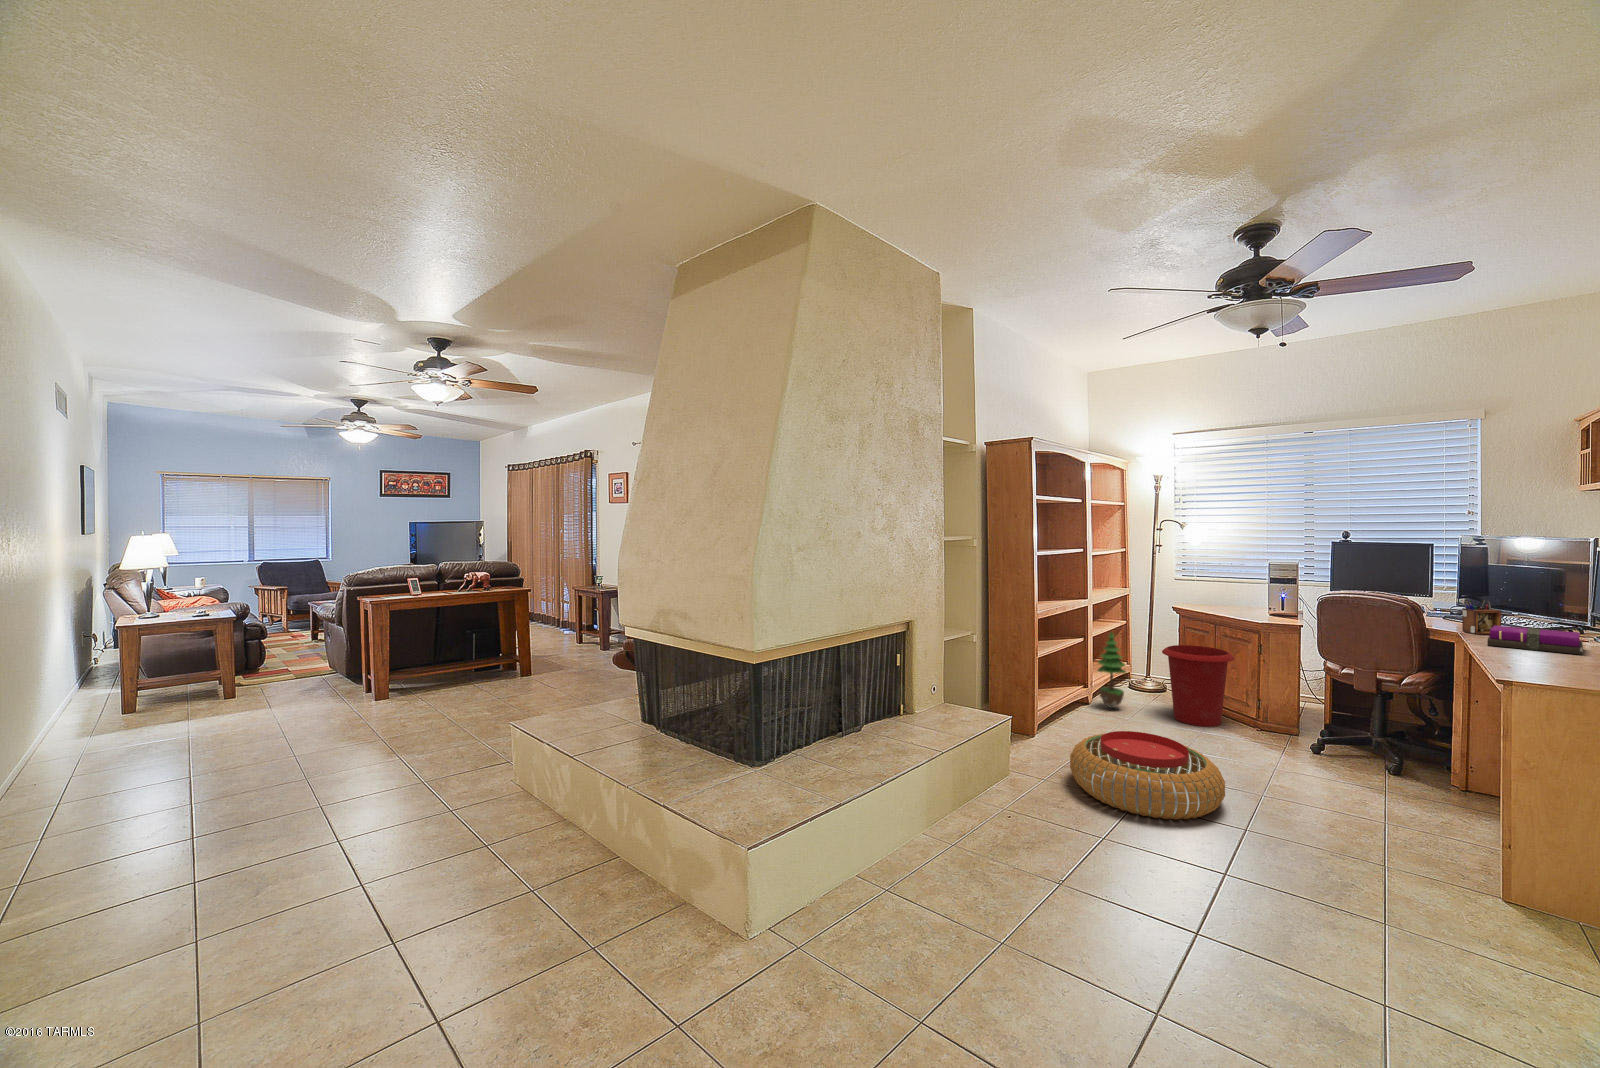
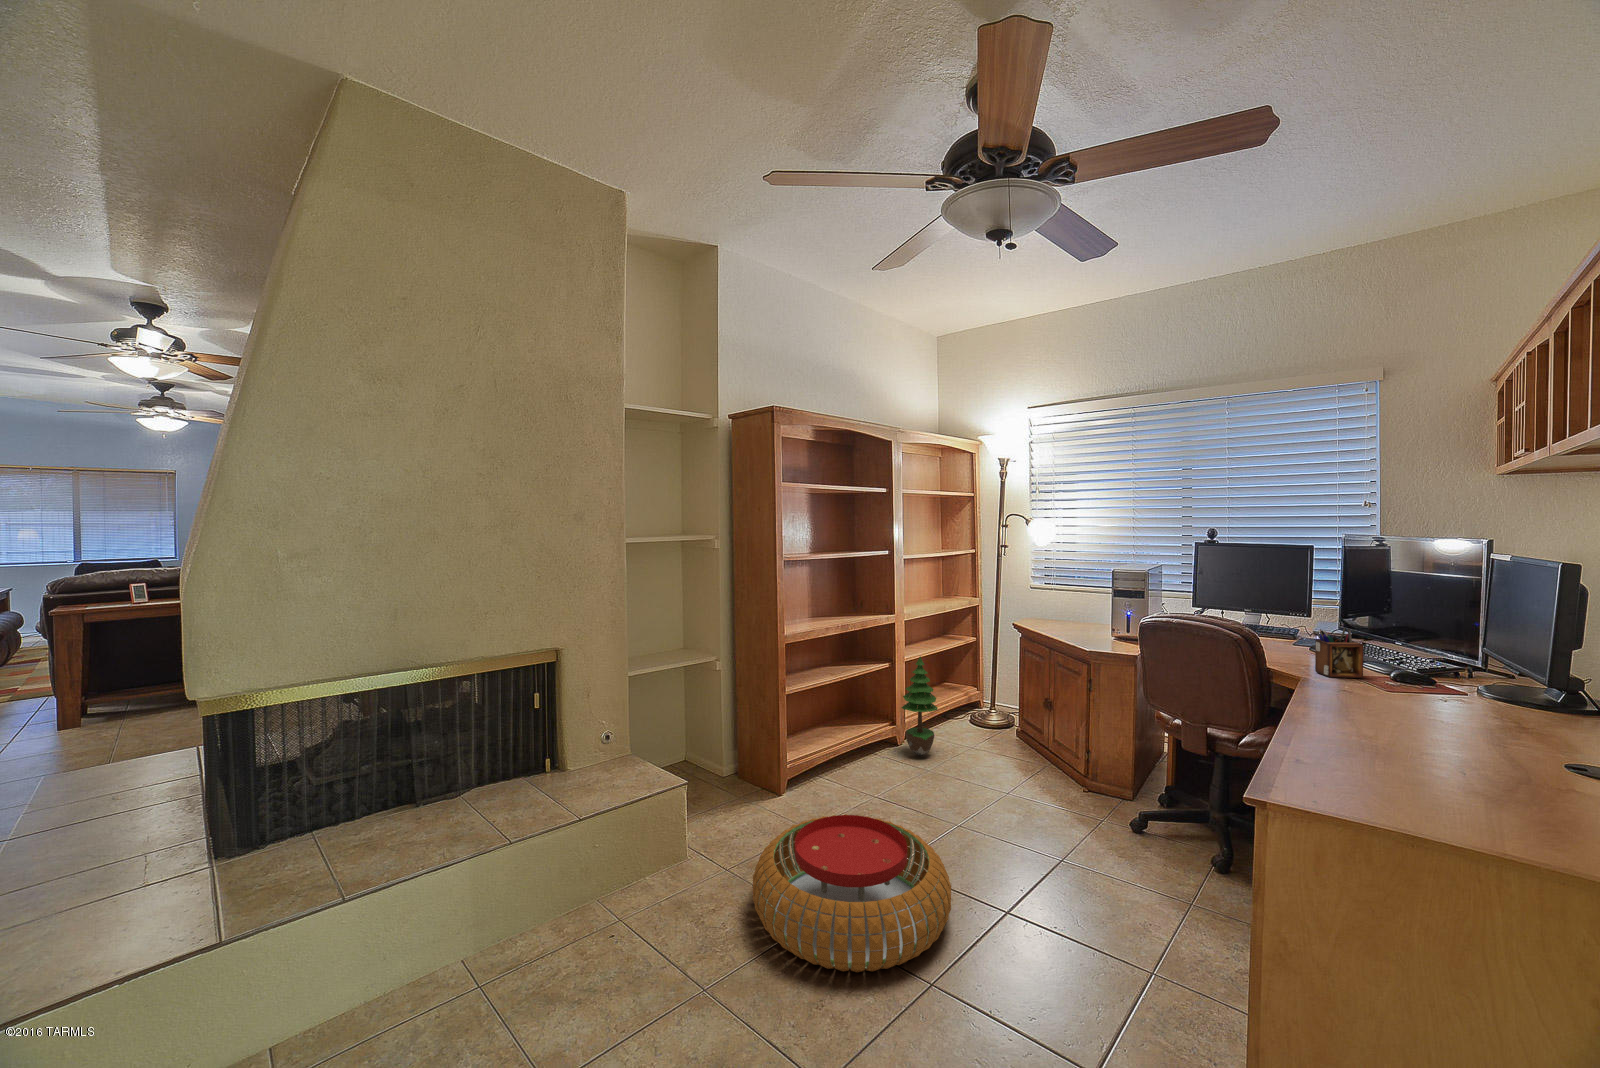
notebook: present [1487,626,1583,655] -> none [1327,669,1458,723]
waste bin: present [1162,645,1235,727] -> none [974,675,1058,786]

